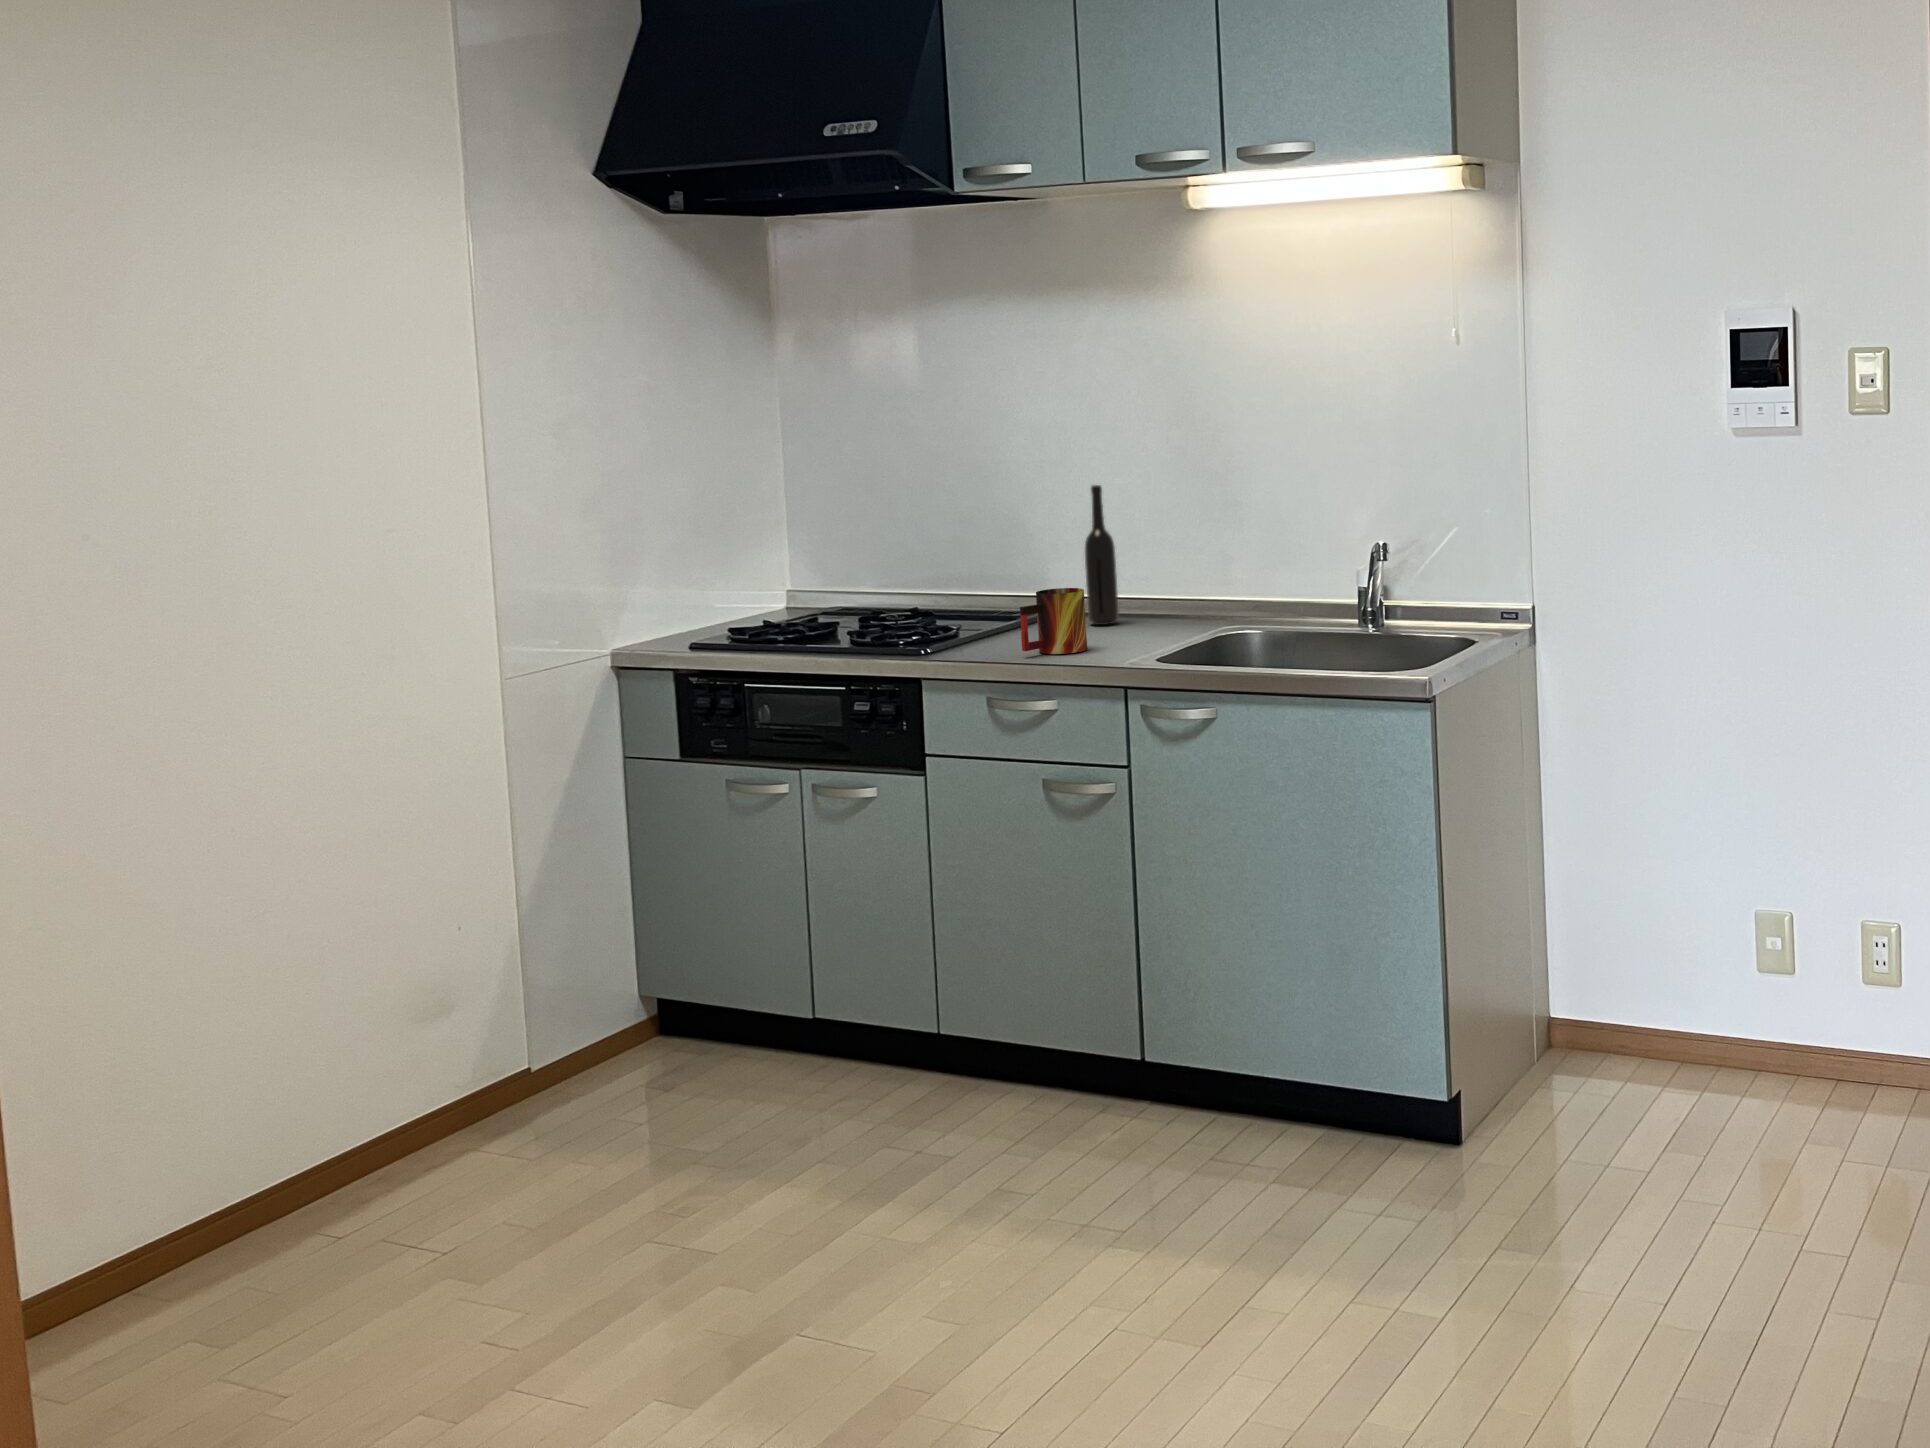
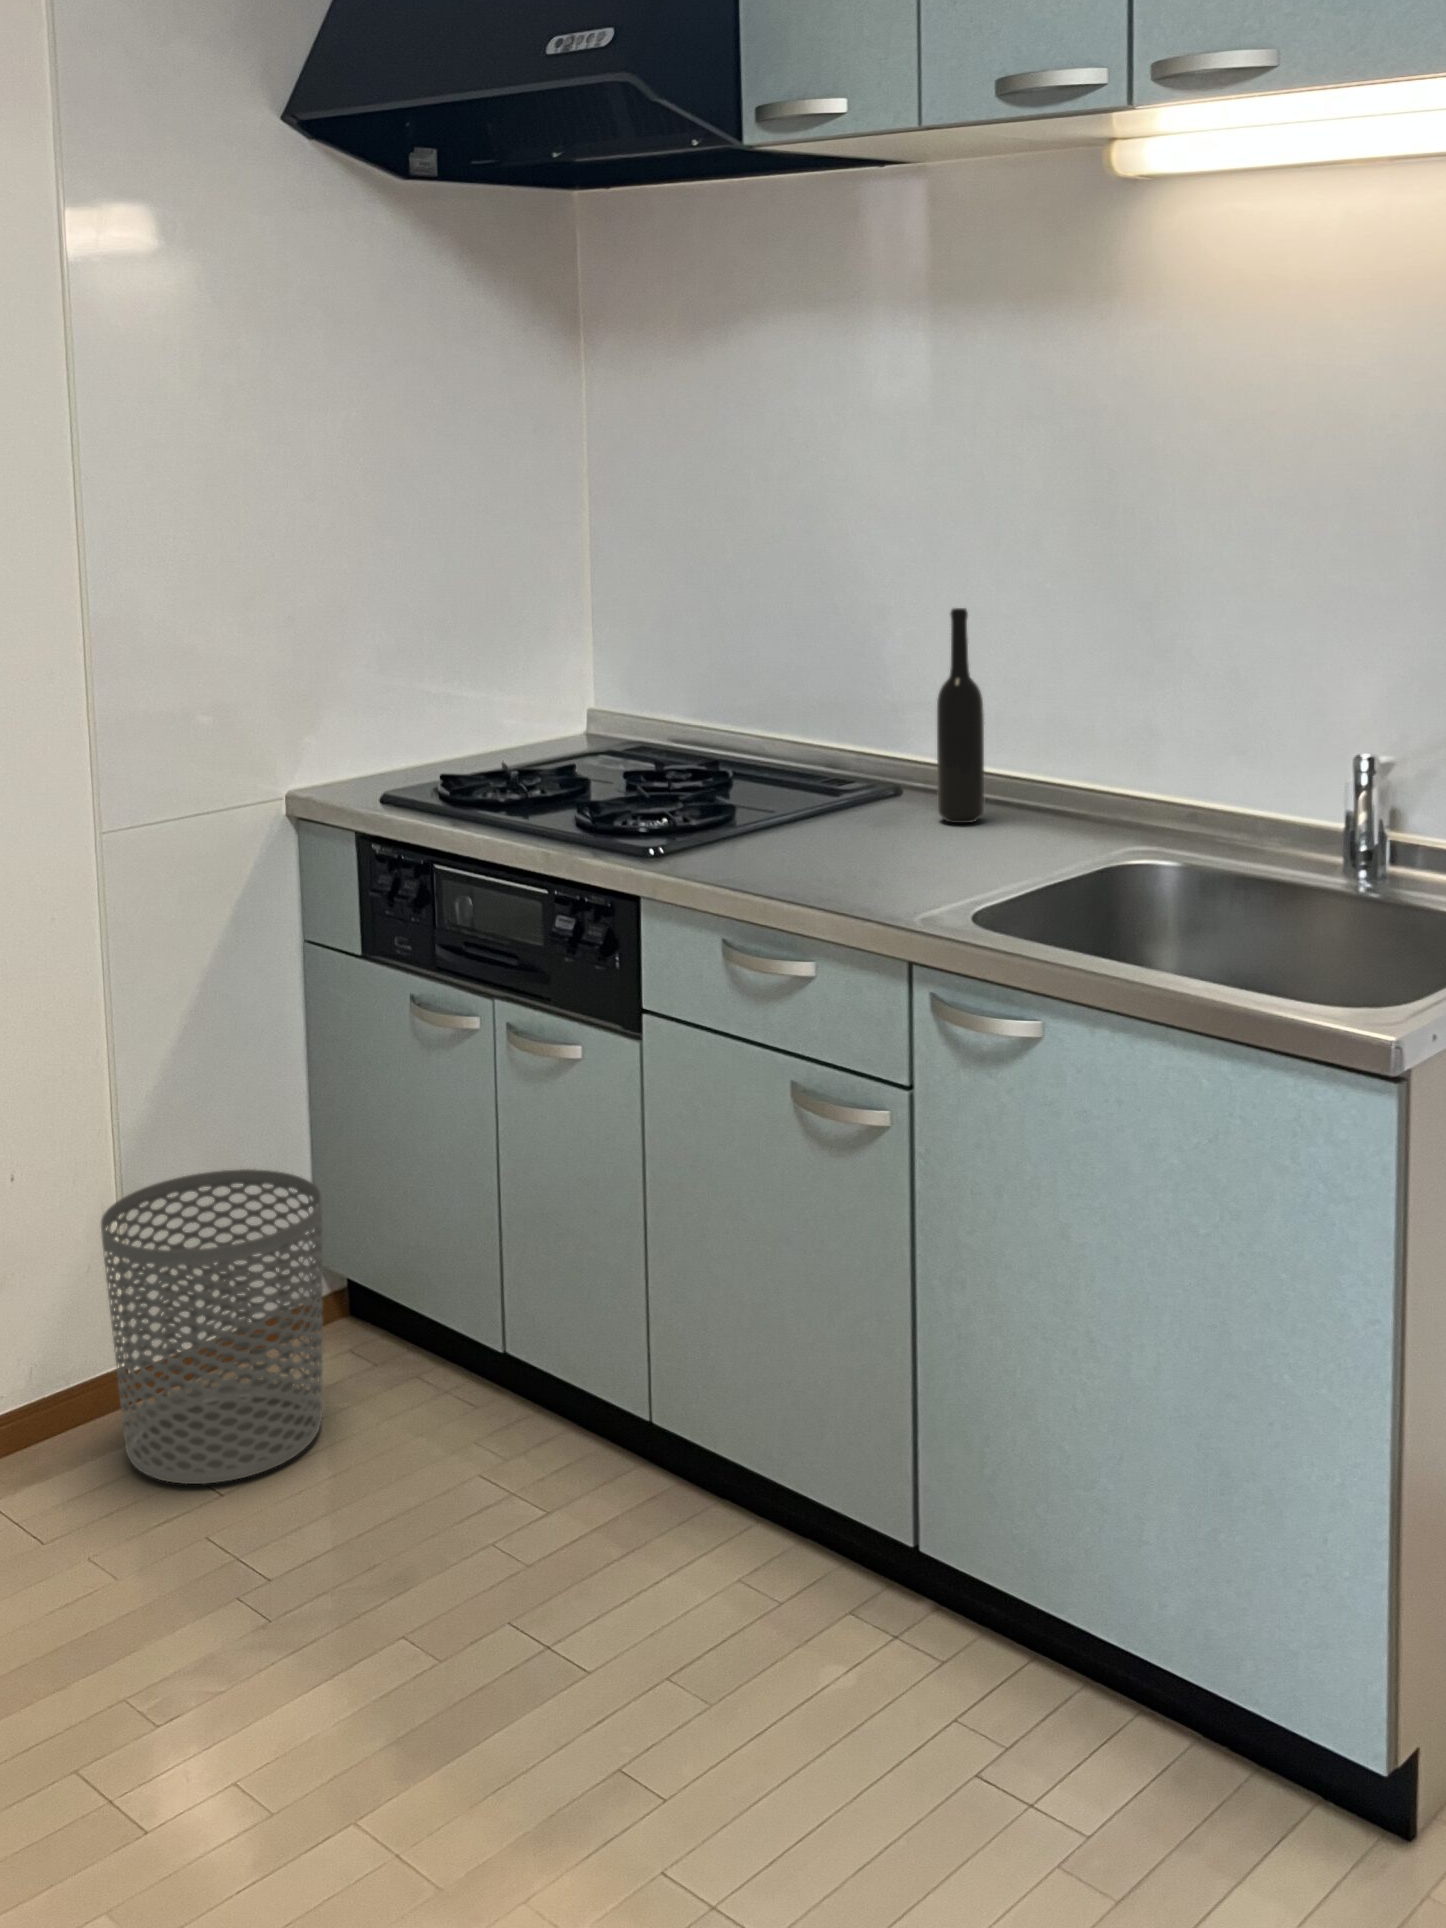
mug: present [1020,588,1087,654] -> none [781,775,892,884]
waste bin: none [531,912,688,1121] -> present [101,1169,323,1484]

